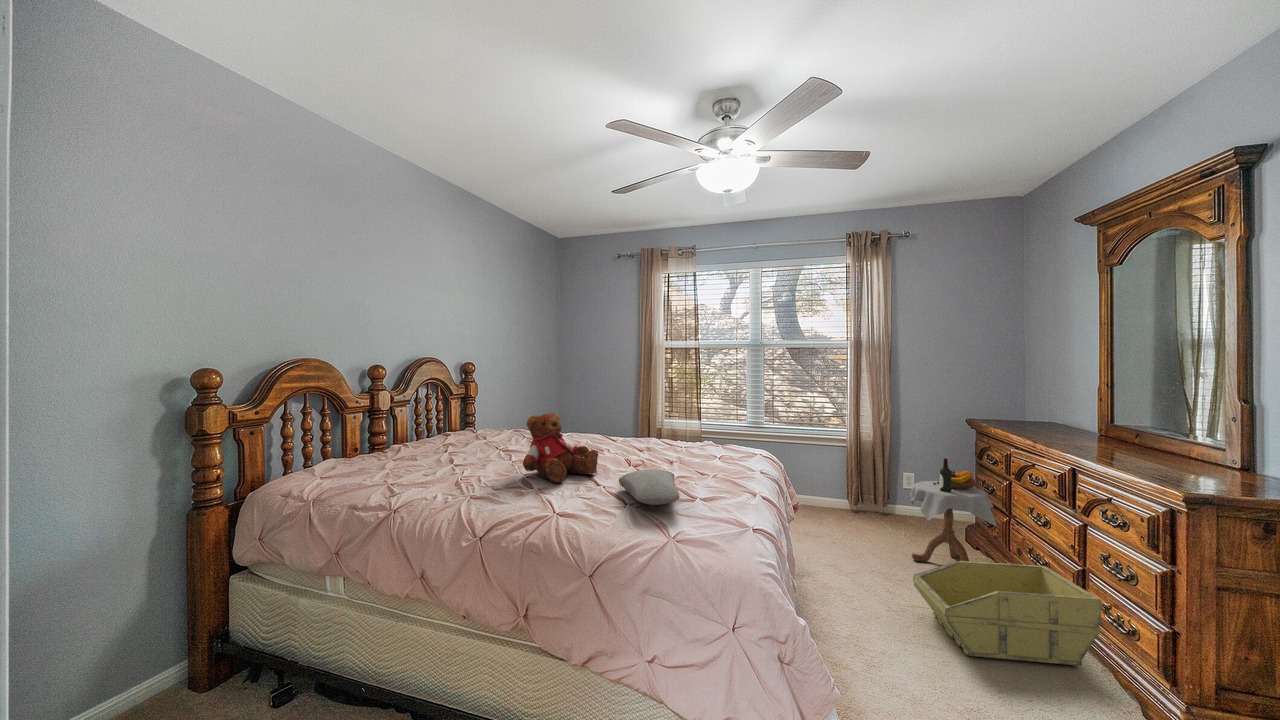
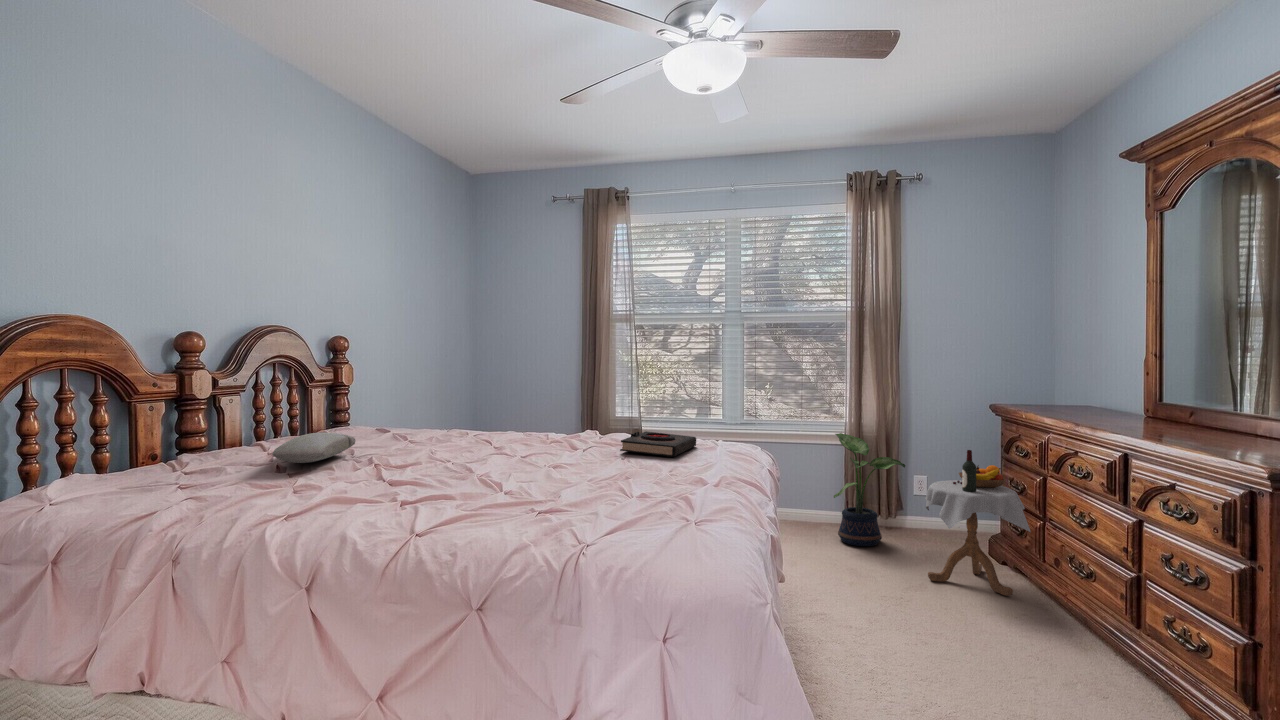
teddy bear: present [523,413,598,482] -> none [417,394,526,489]
book: none [668,438,726,459] -> present [620,431,696,457]
potted plant: none [838,439,897,529] -> present [834,433,905,546]
pillow: present [619,469,680,505] -> present [272,432,356,463]
storage bin: present [913,561,1102,666] -> none [937,575,1165,695]

